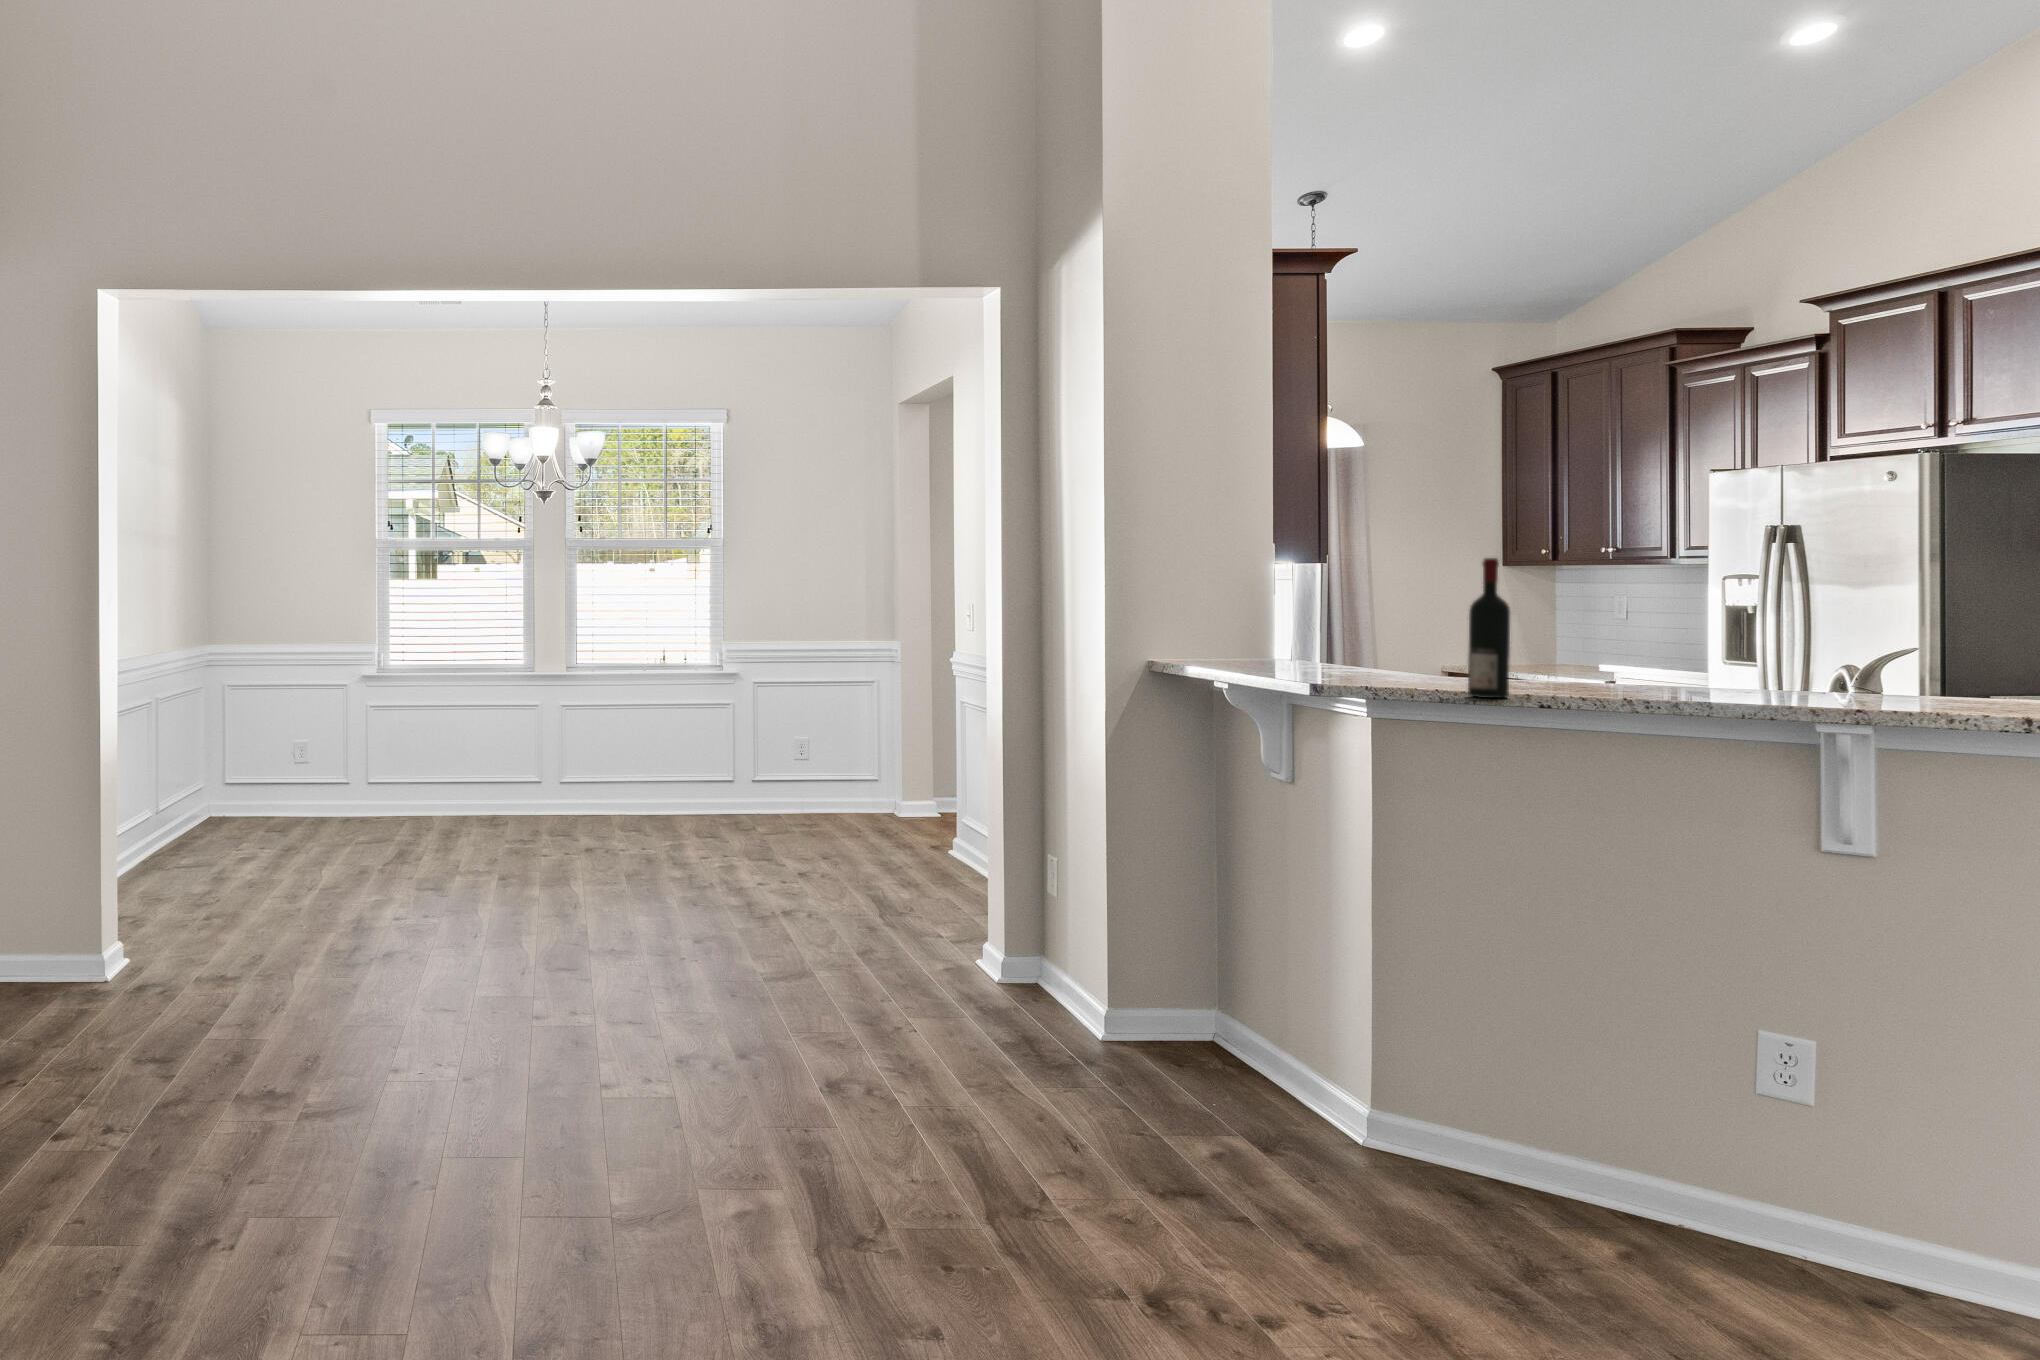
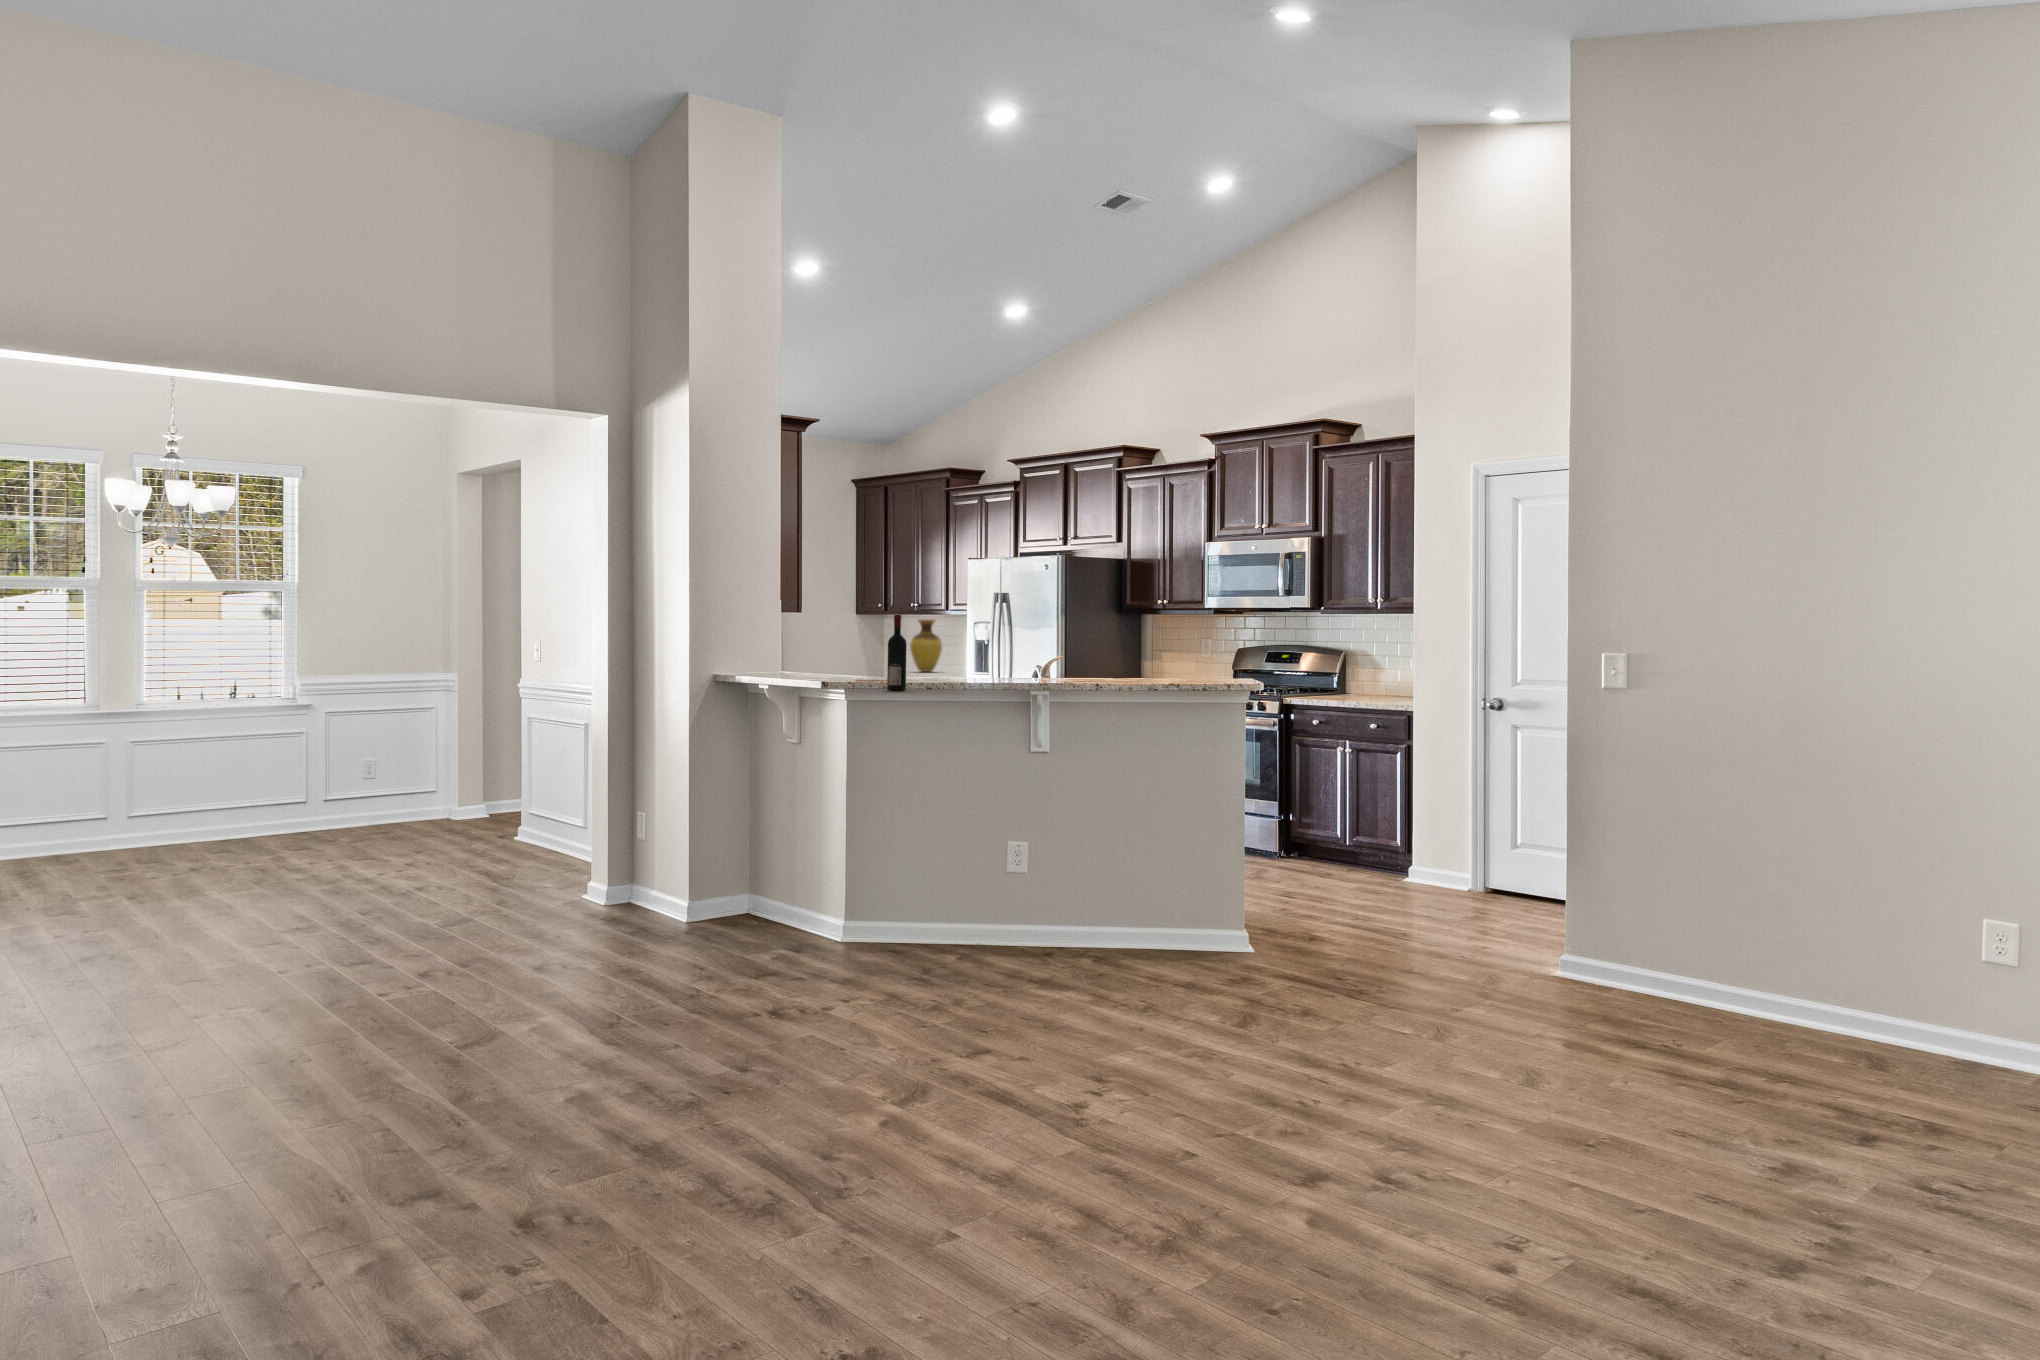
vase: none [1579,570,1645,657] -> present [910,619,942,672]

